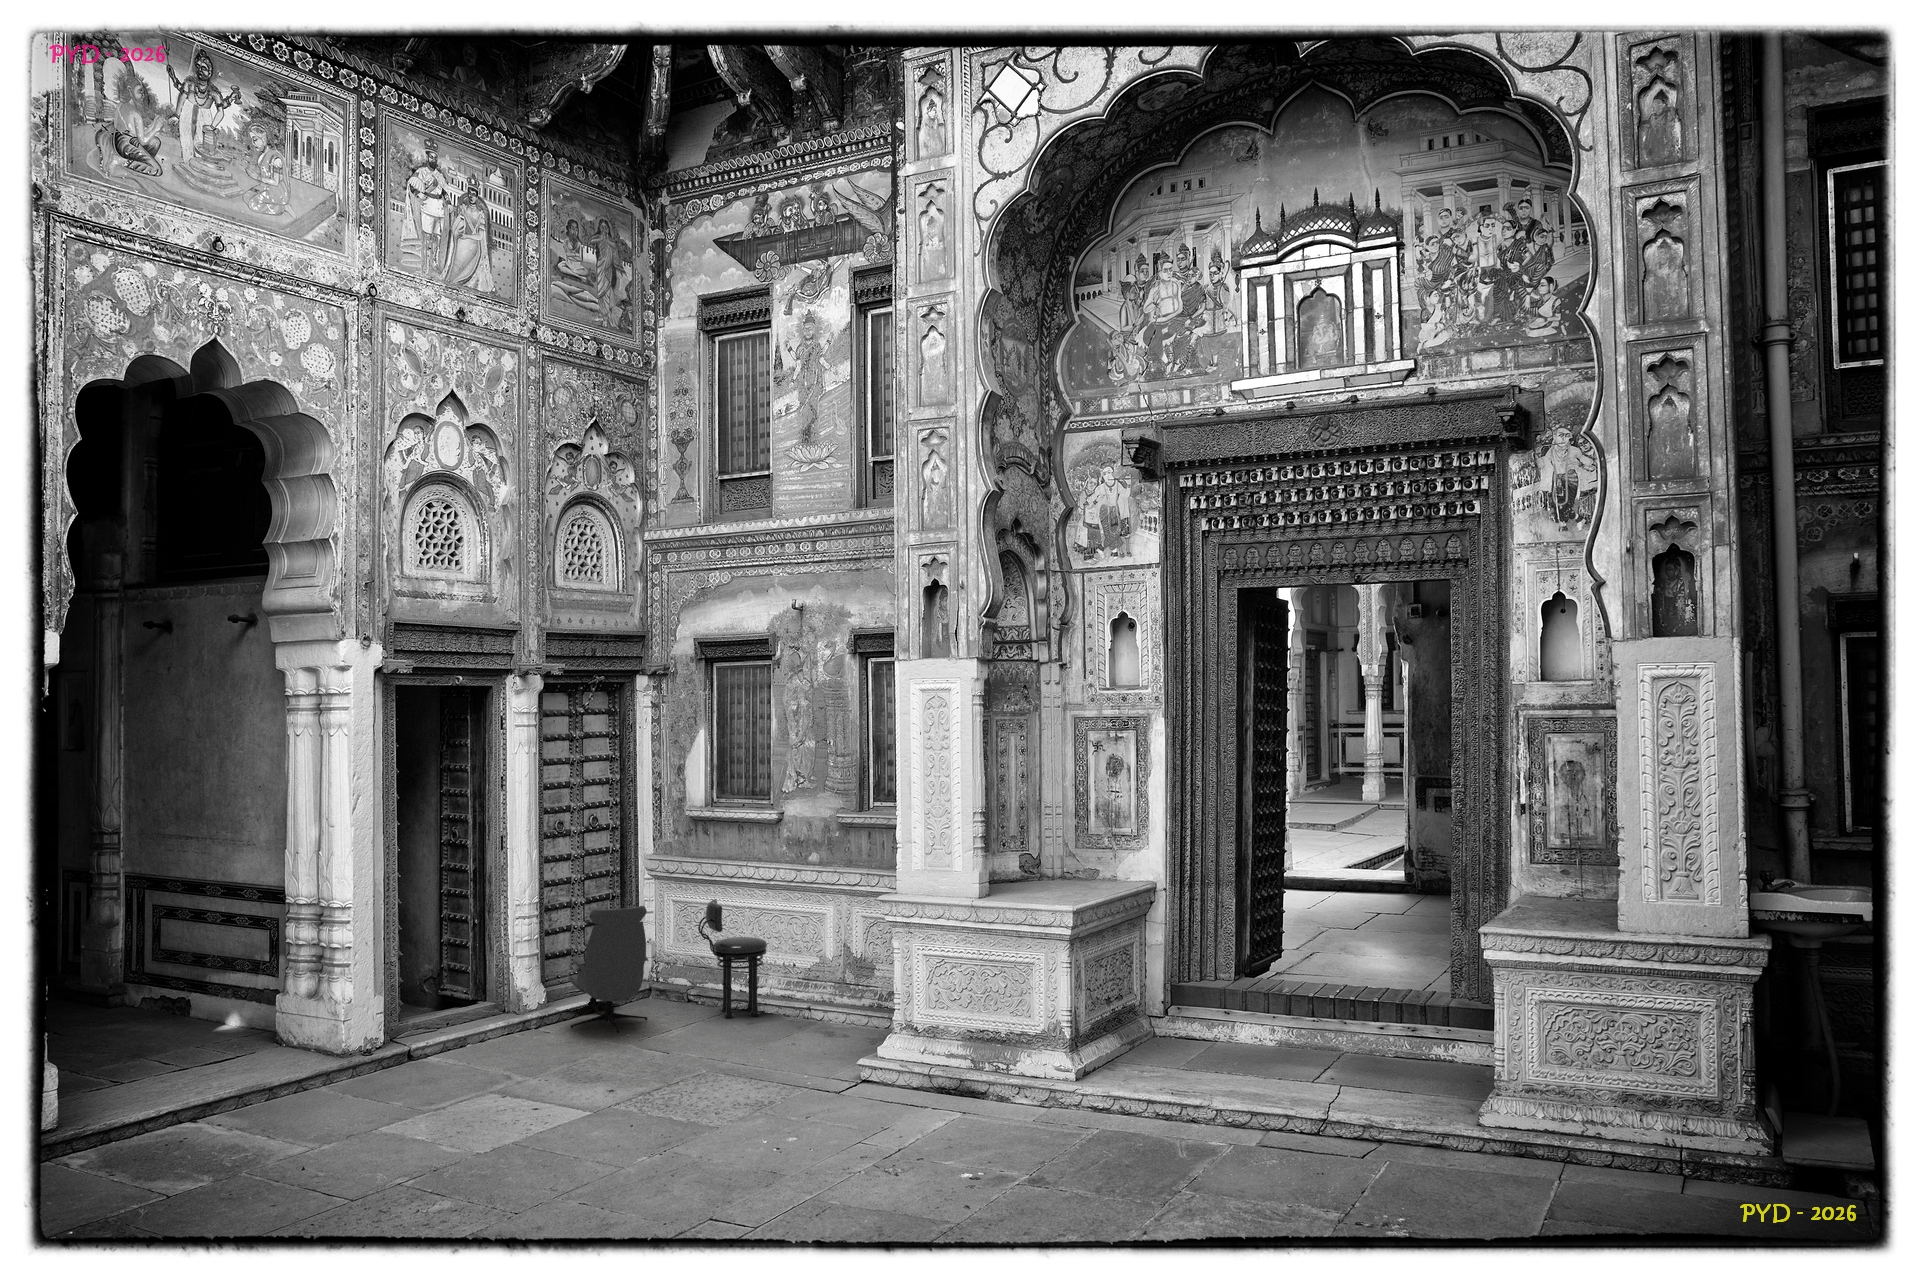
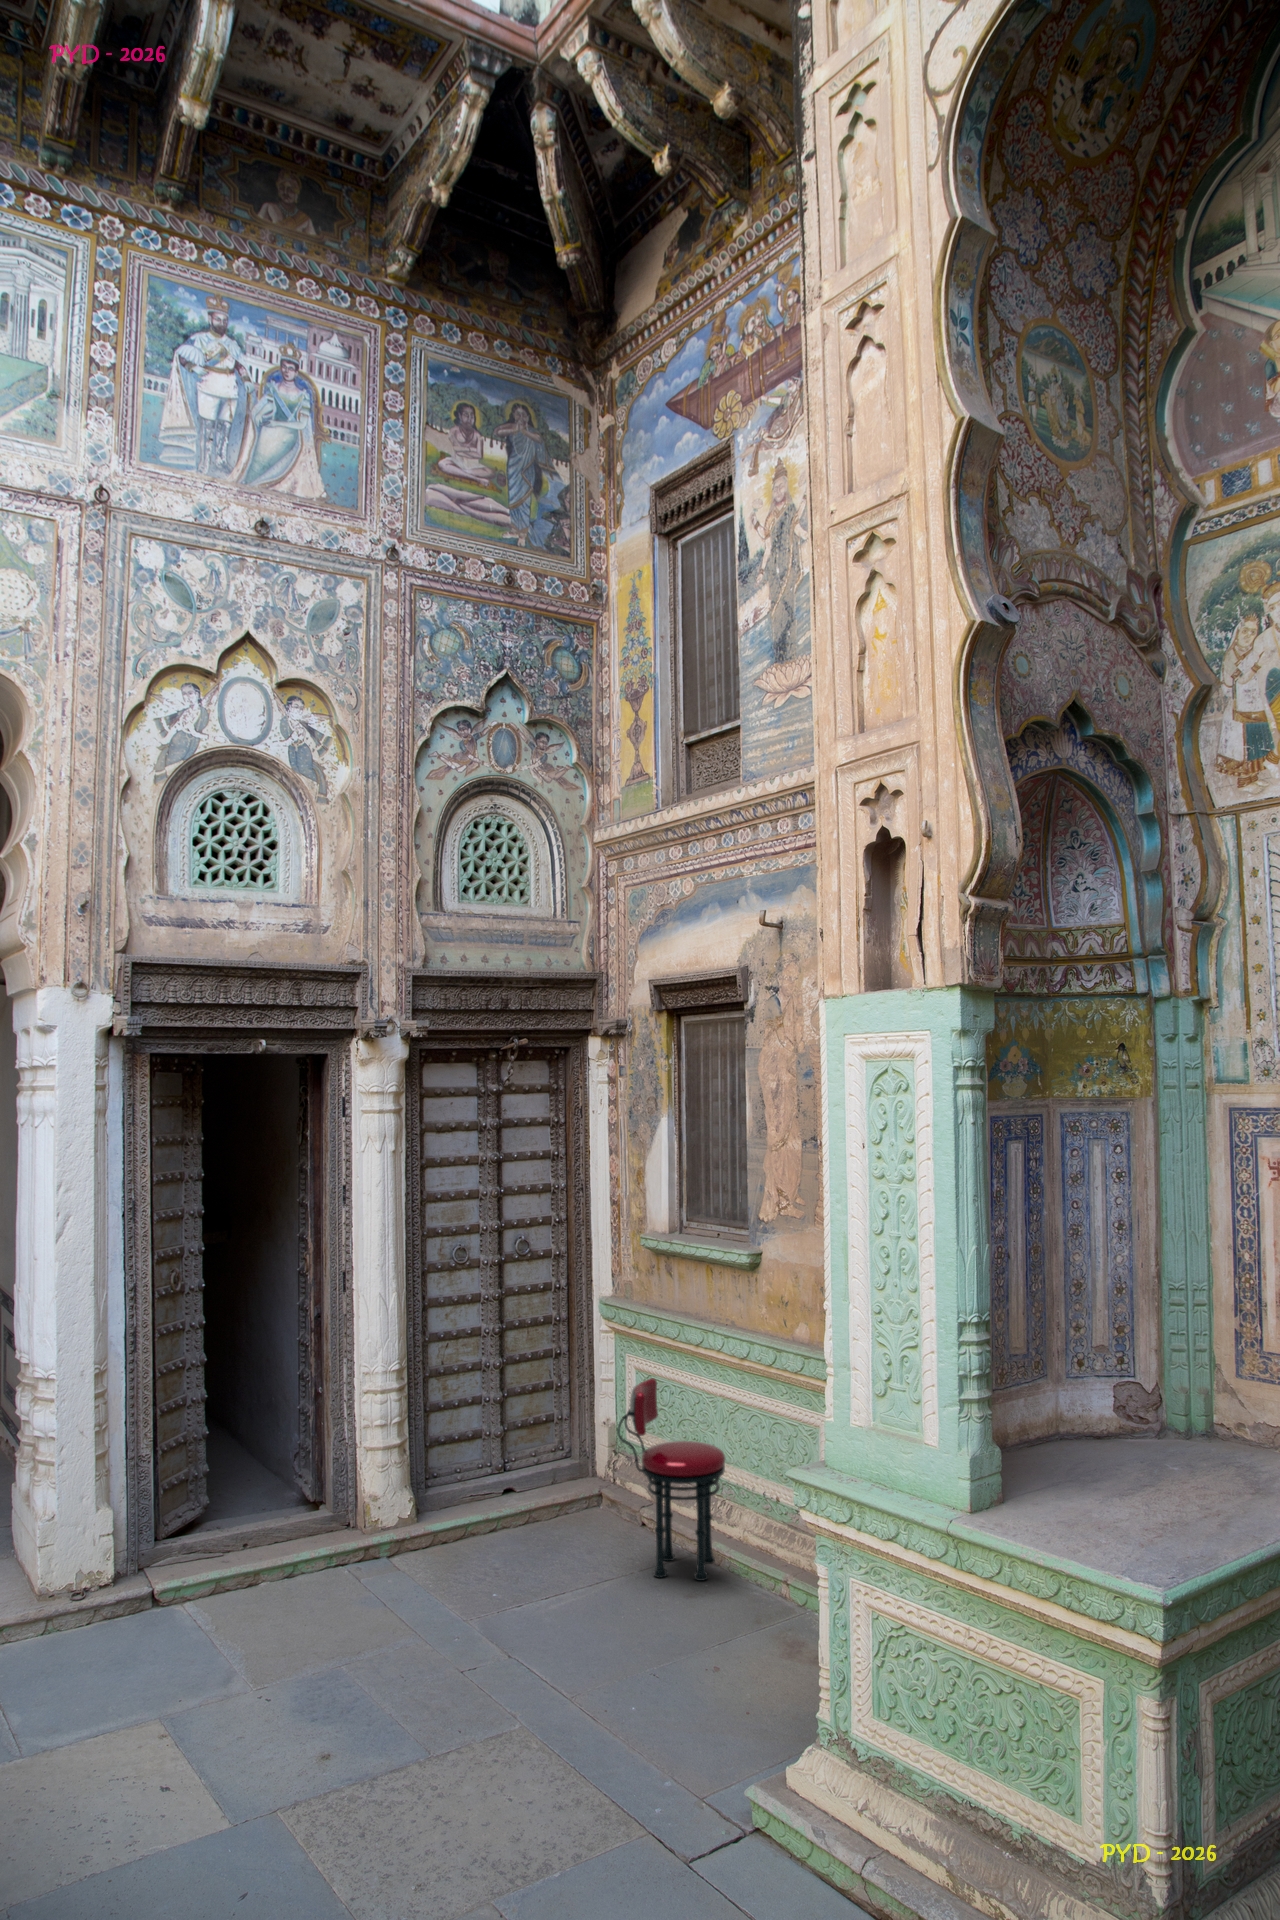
lounge chair: present [566,906,648,1033] -> none [426,1386,542,1583]

